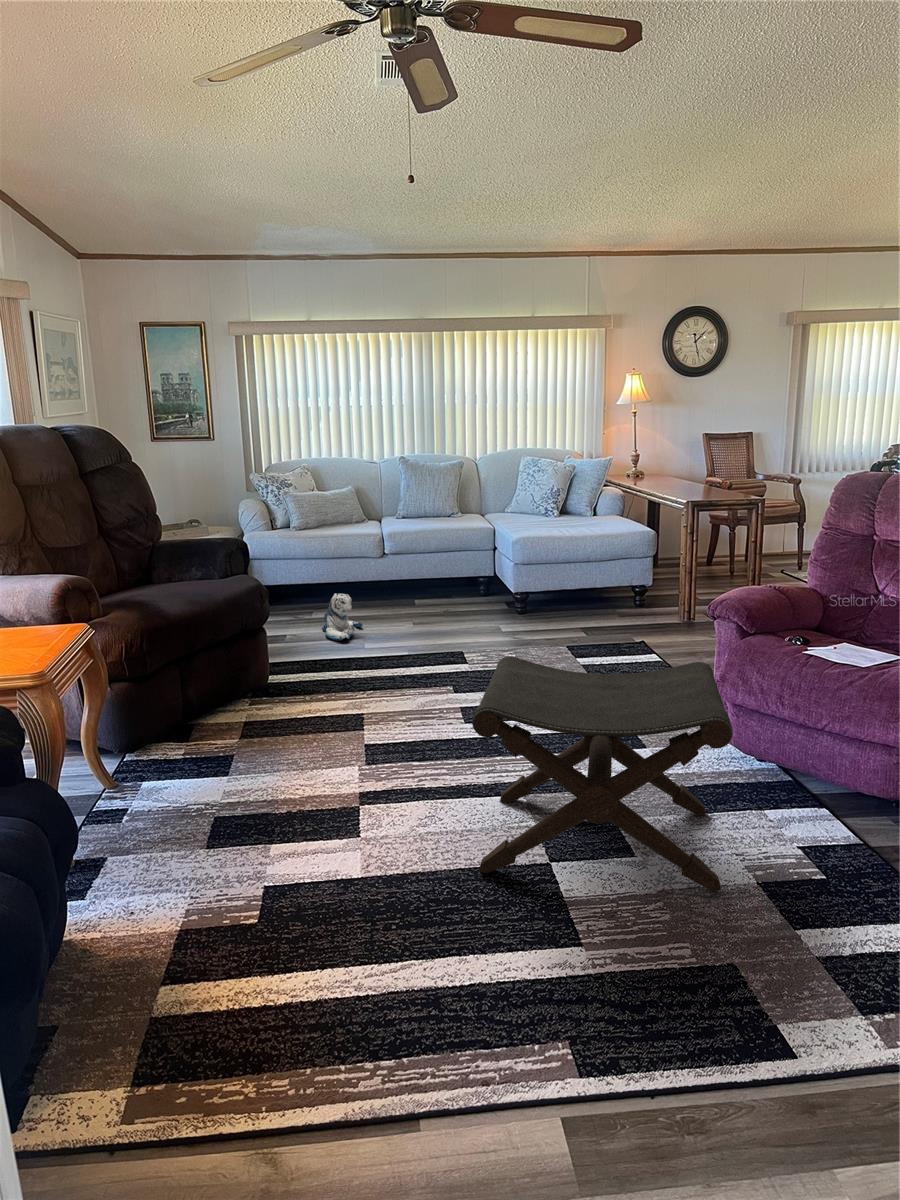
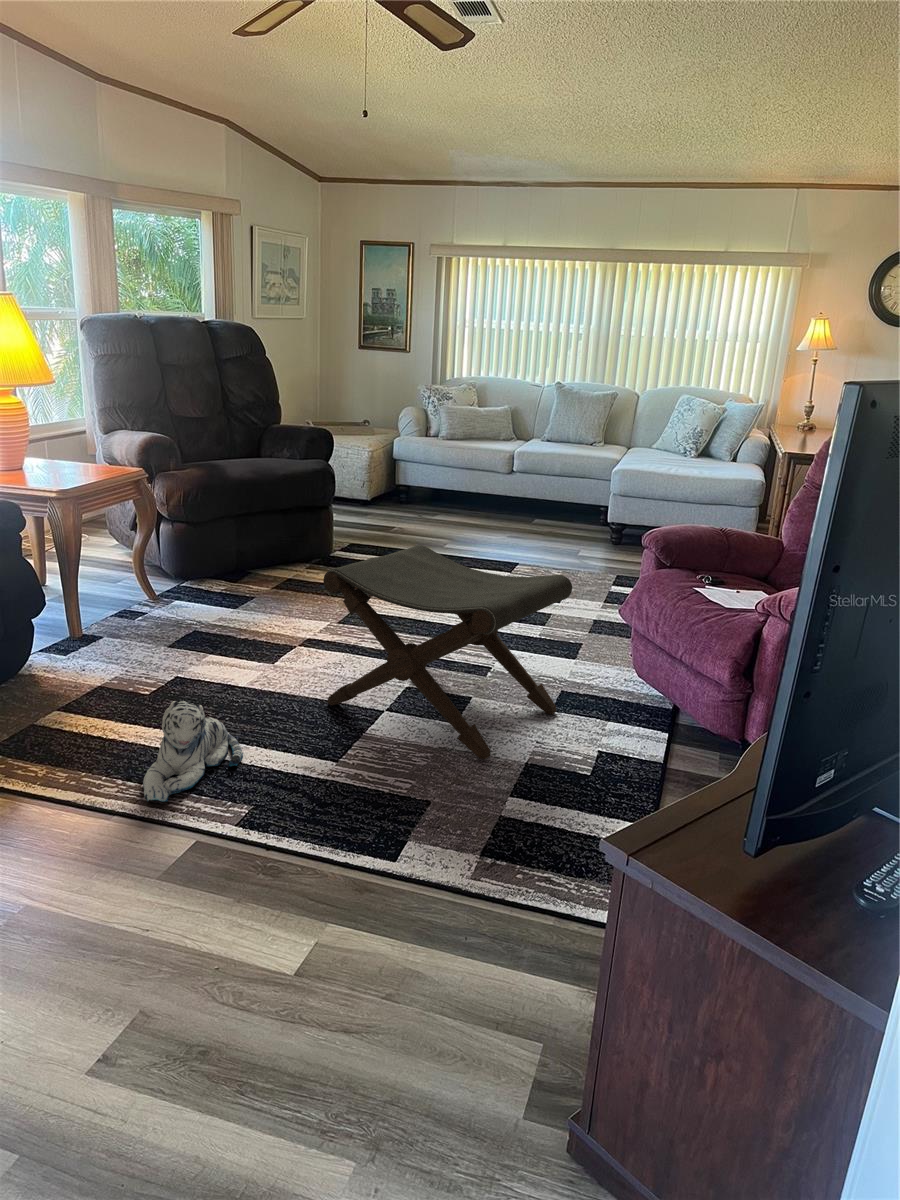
plush toy: present [322,593,362,641] -> present [143,701,243,802]

